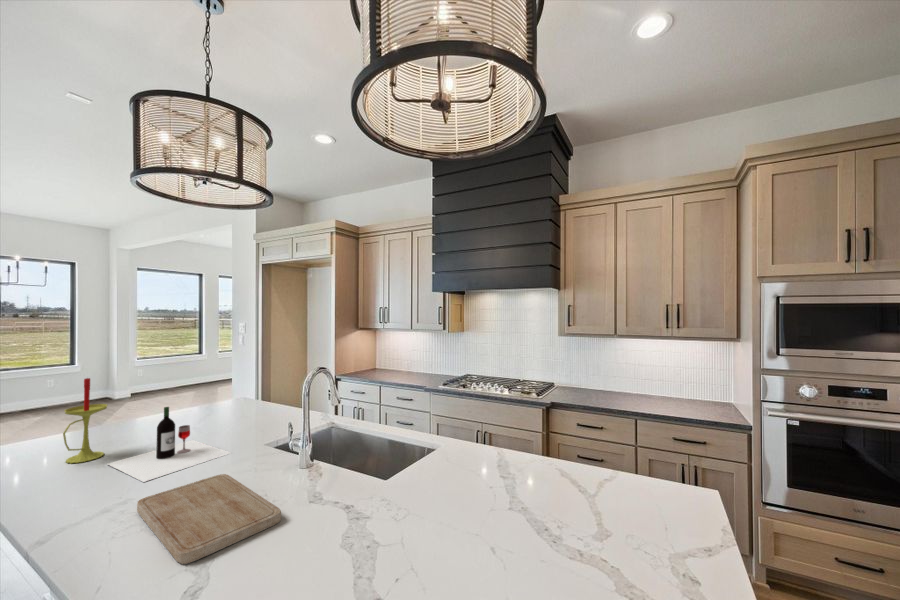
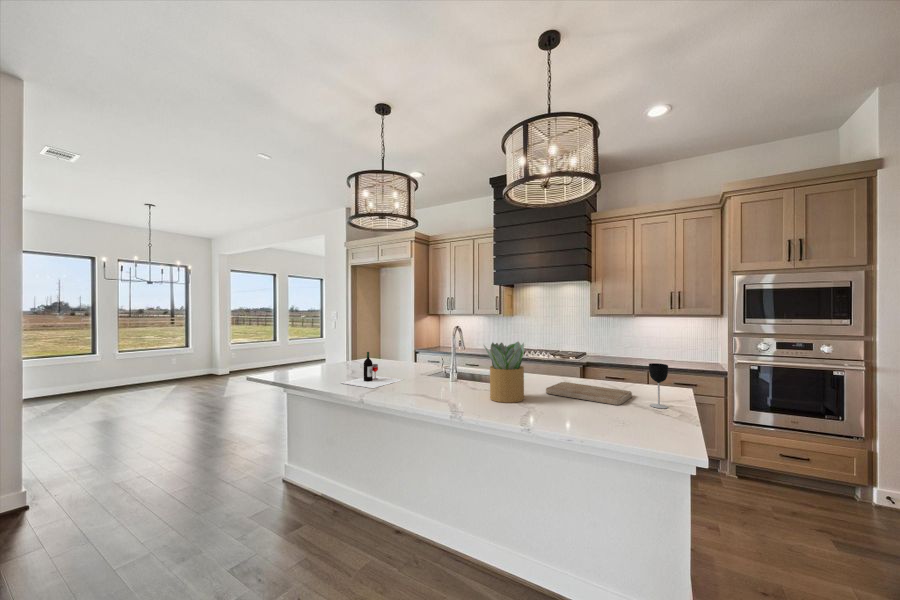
candle: present [63,378,107,463] -> none [312,334,332,383]
potted plant: none [313,407,395,543] -> present [484,342,524,403]
wine glass: none [636,465,677,574] -> present [649,363,668,408]
cutting board: present [137,474,281,564] -> present [546,382,632,405]

